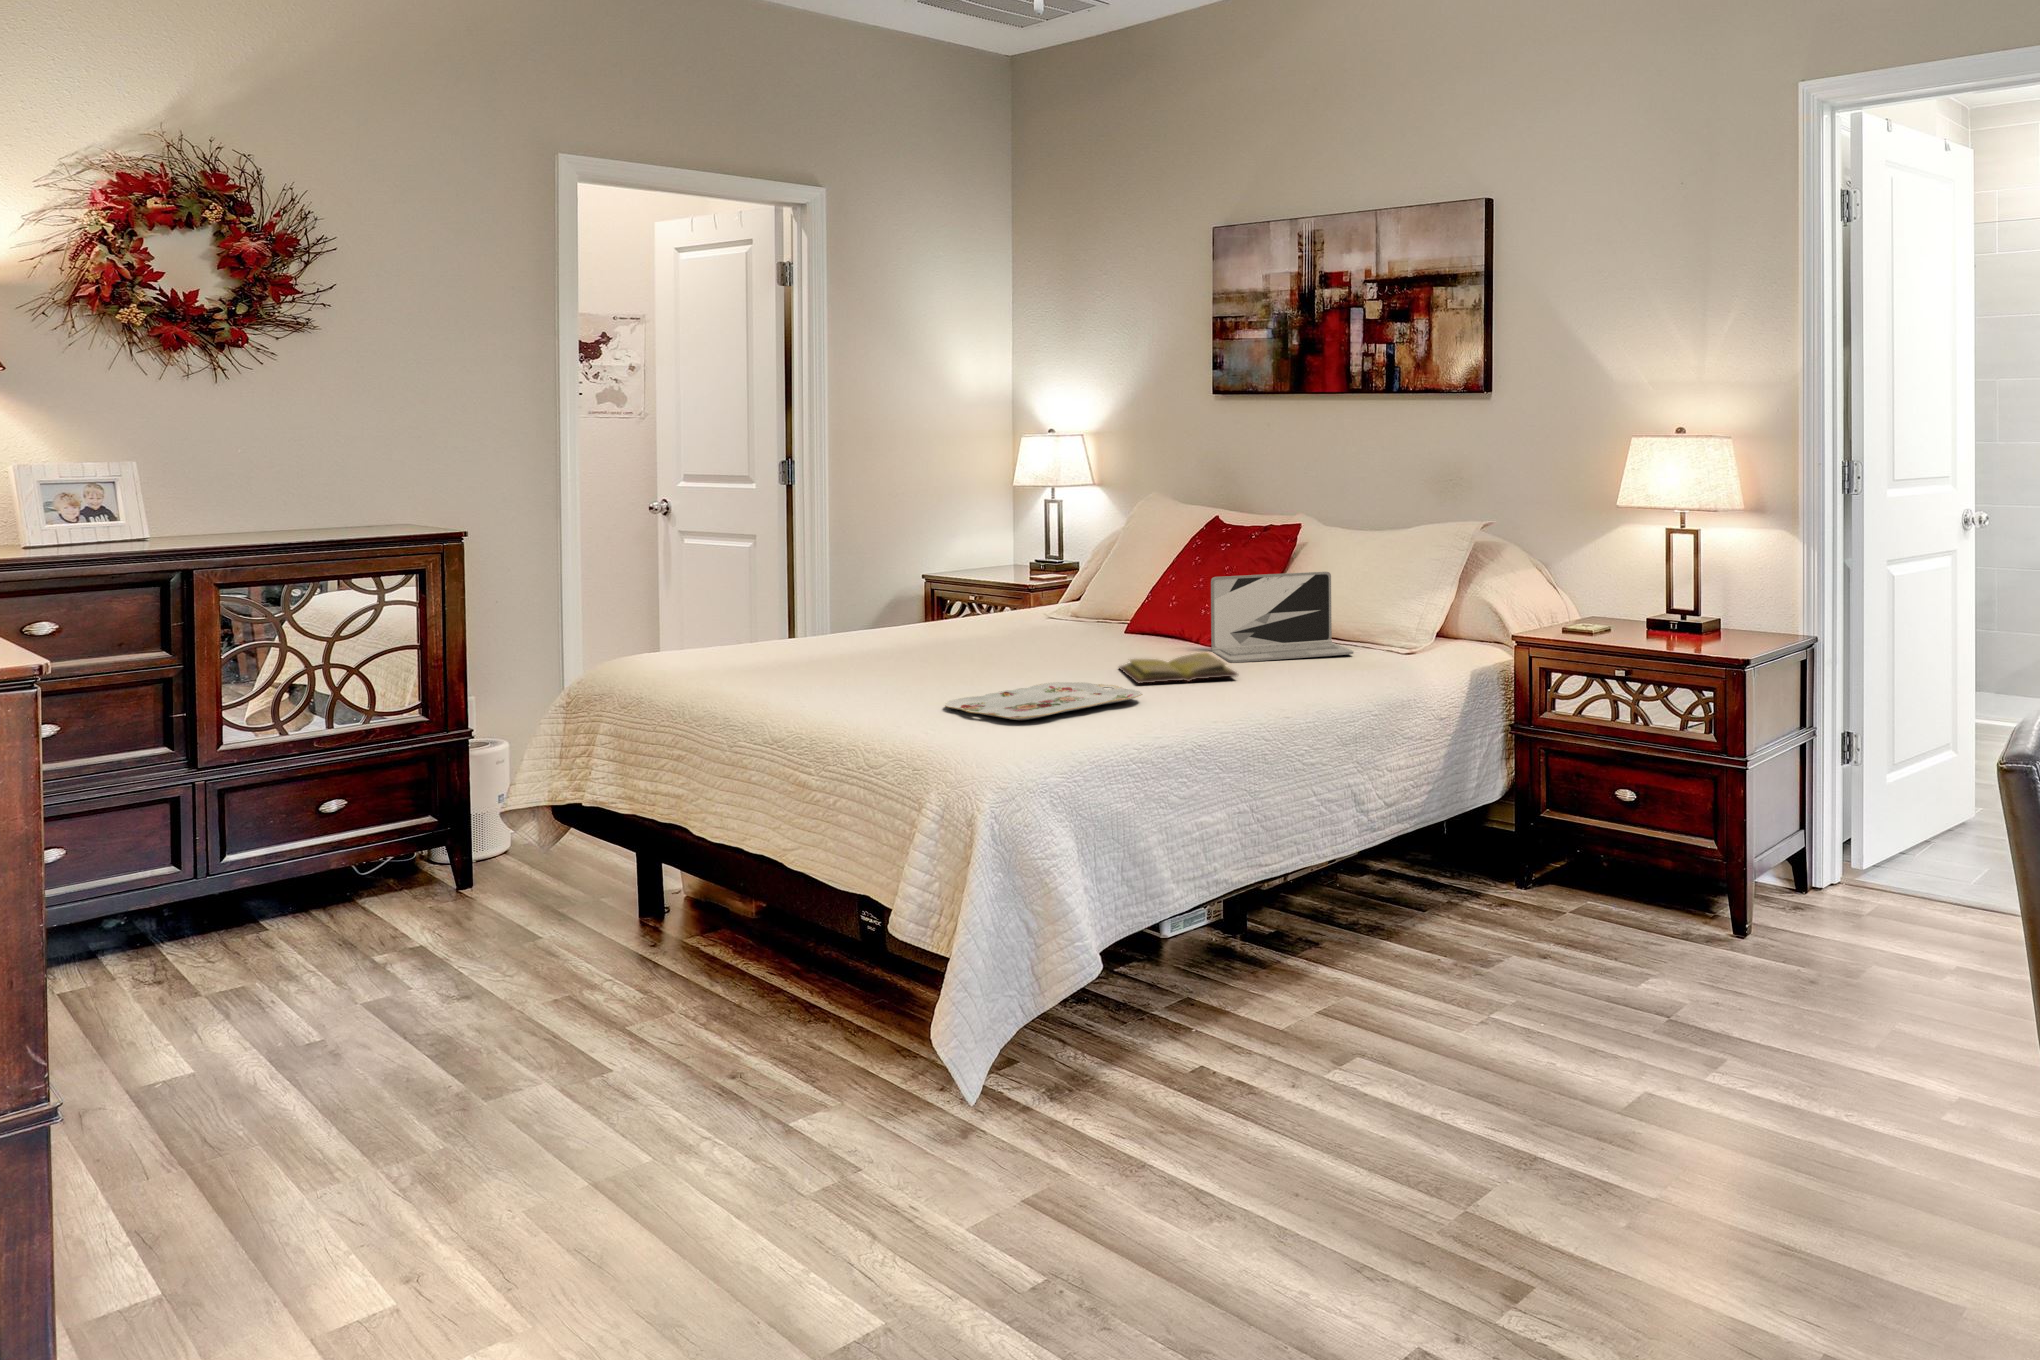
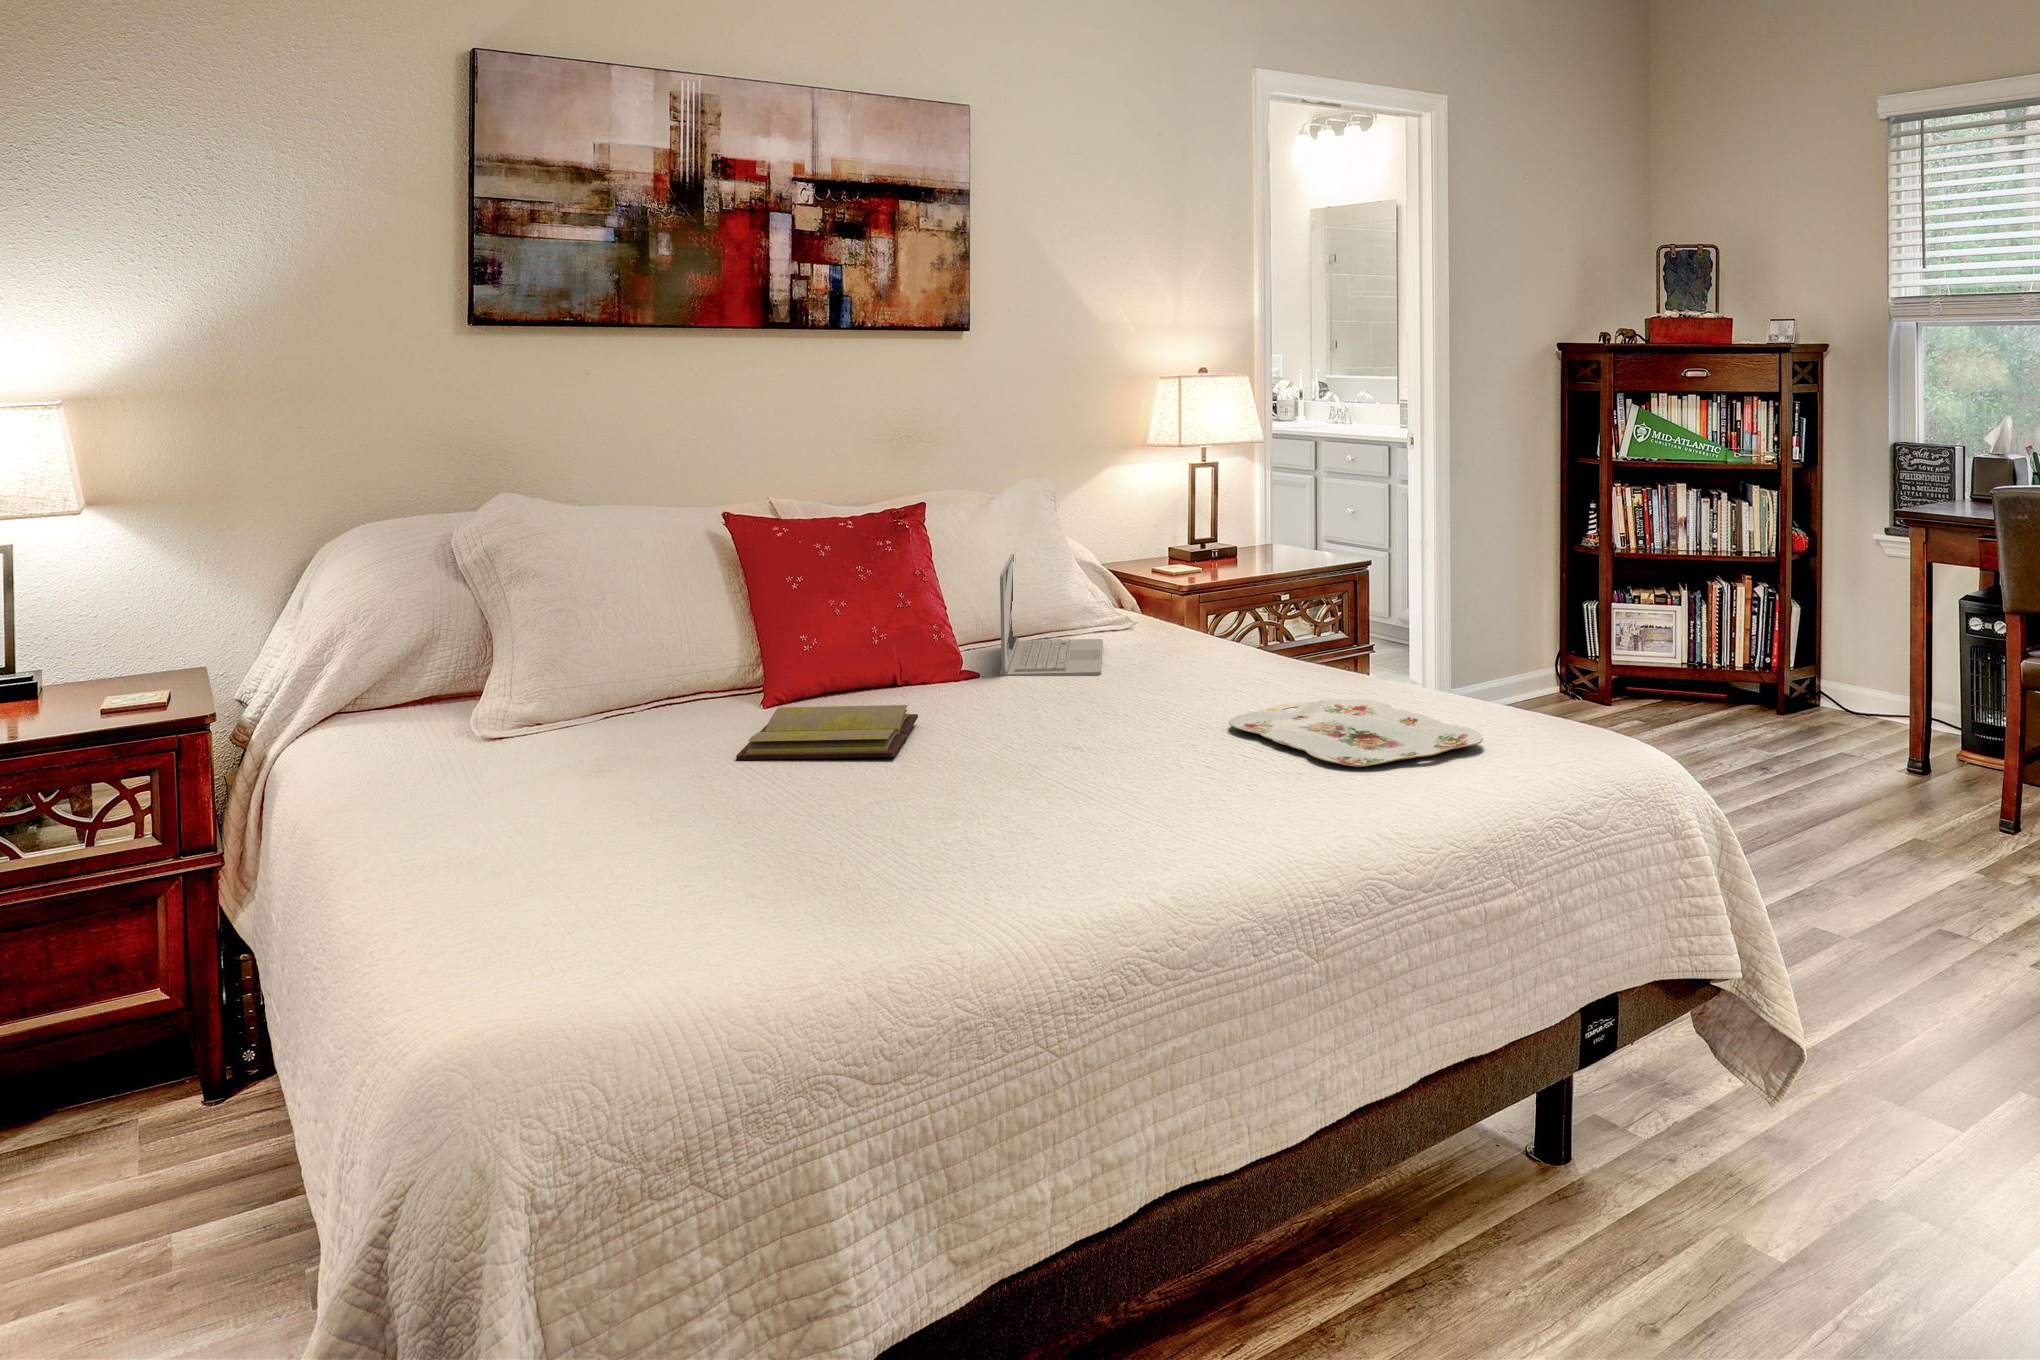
diary: present [1120,652,1237,684] -> present [736,705,918,760]

